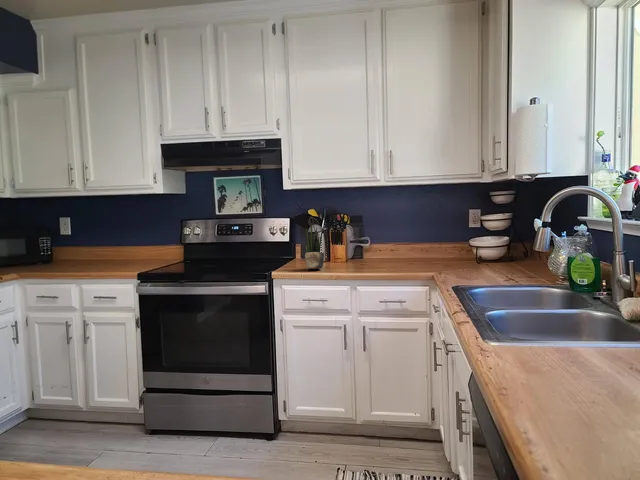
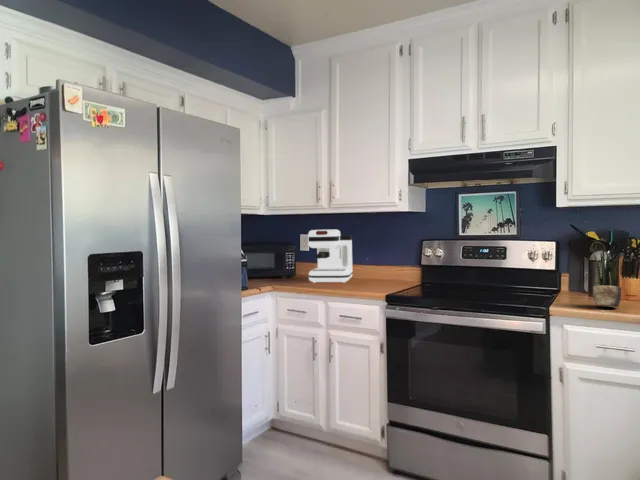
coffee maker: none [63,212,117,267] -> present [308,230,353,283]

